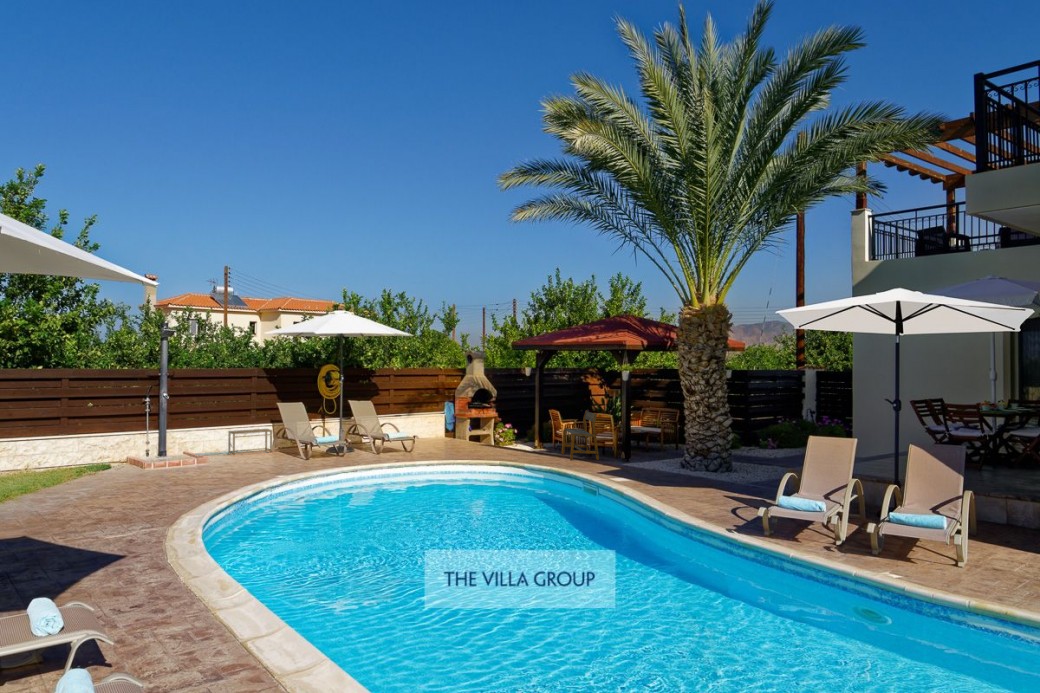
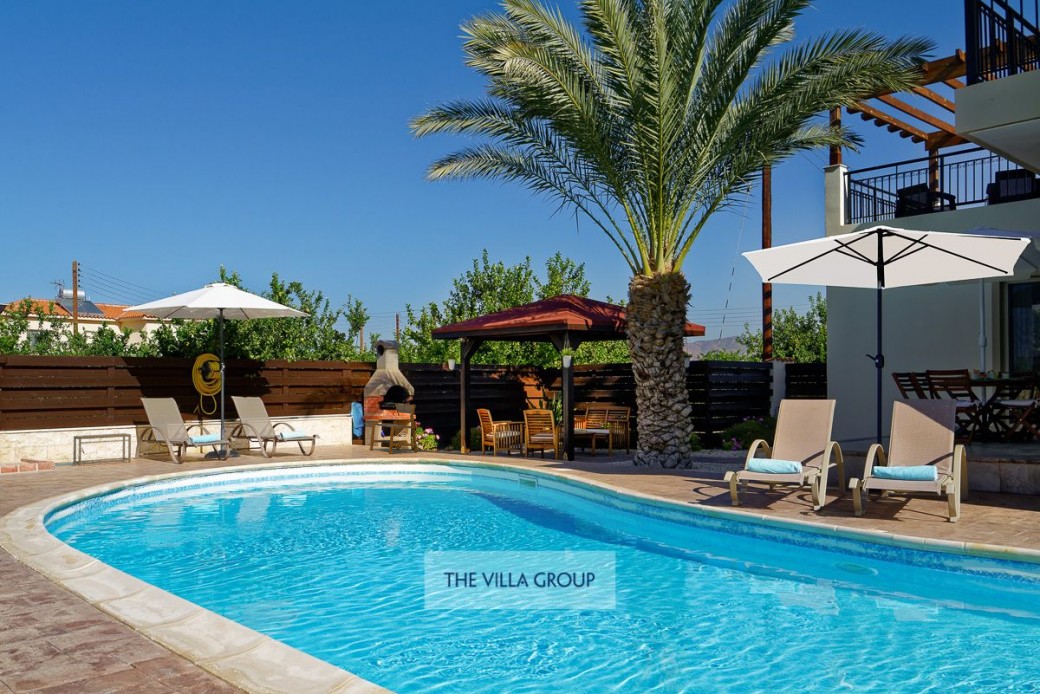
bench: present [562,410,599,460] -> present [370,403,417,454]

